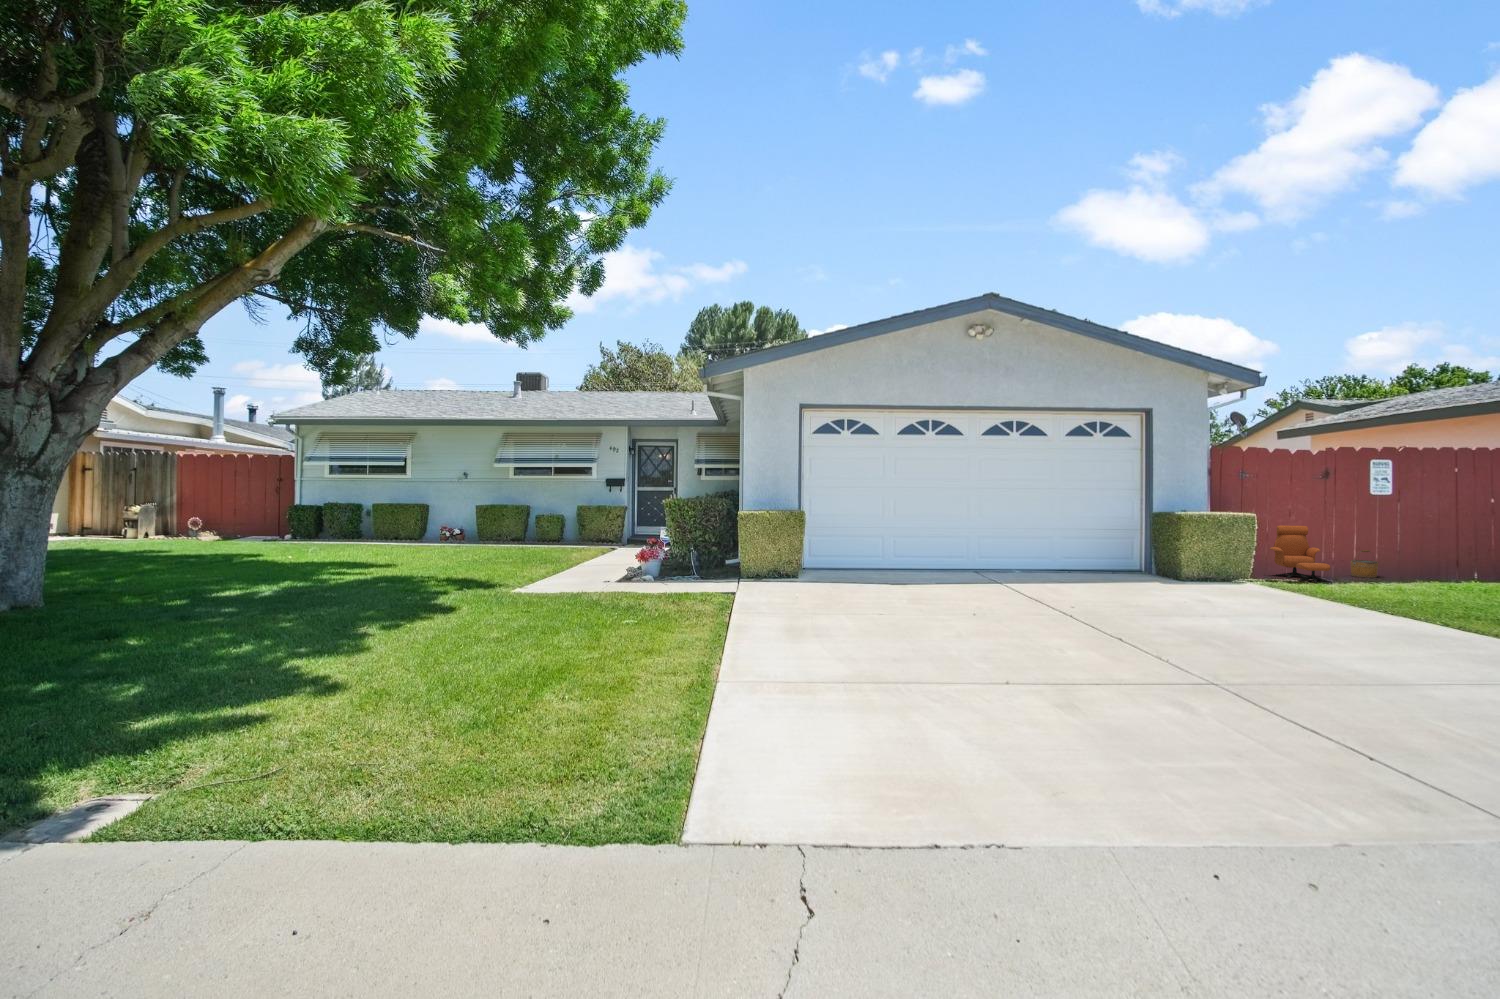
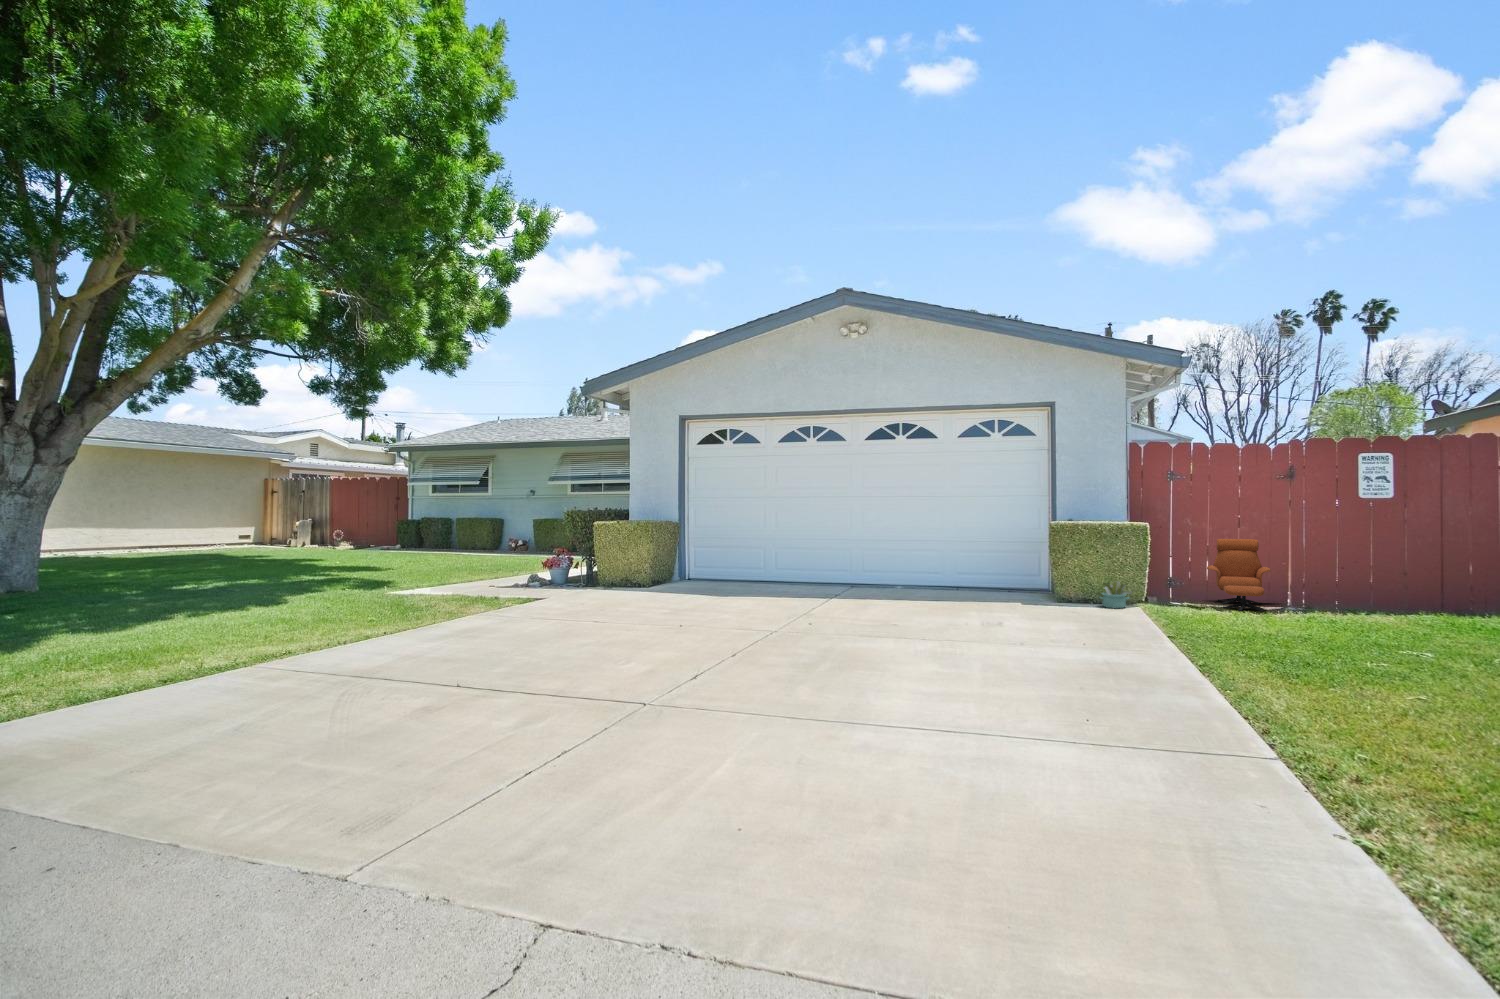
bucket: present [1351,550,1378,578] -> none [1327,572,1363,608]
decorative plant: none [1216,561,1242,584] -> present [1100,581,1132,608]

